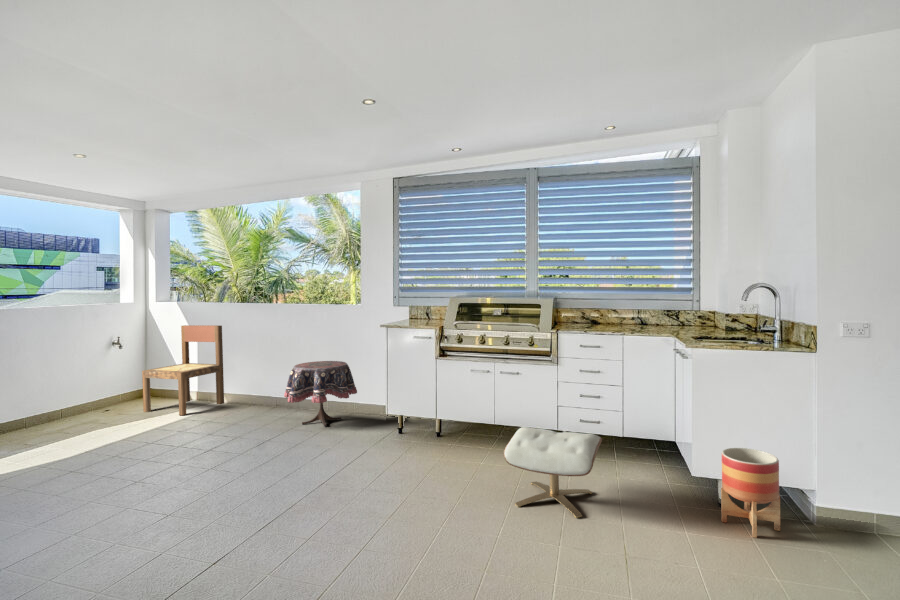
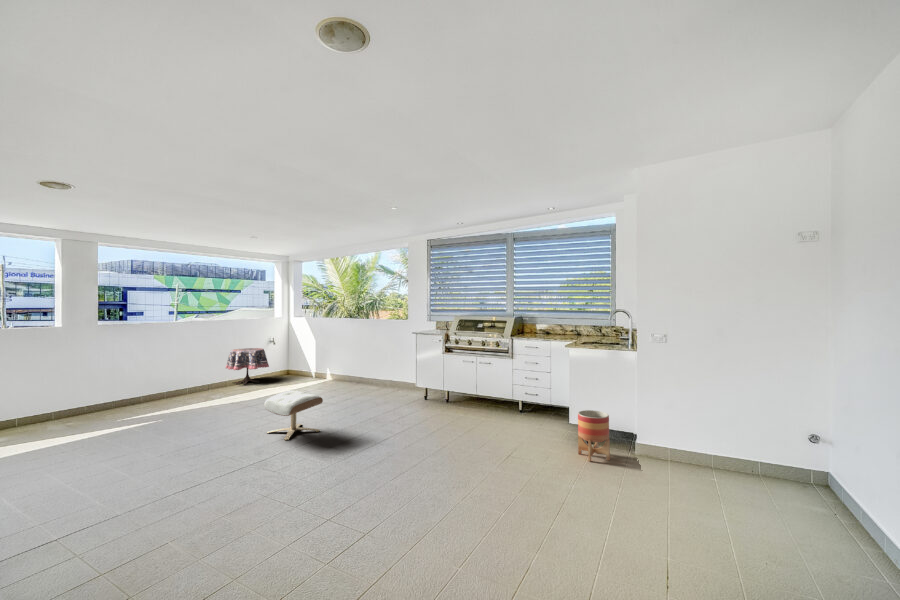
dining chair: present [142,325,224,415] -> none [282,329,329,383]
side table: present [284,361,357,427] -> present [226,348,269,385]
ottoman: present [504,427,602,518] -> present [264,390,323,440]

